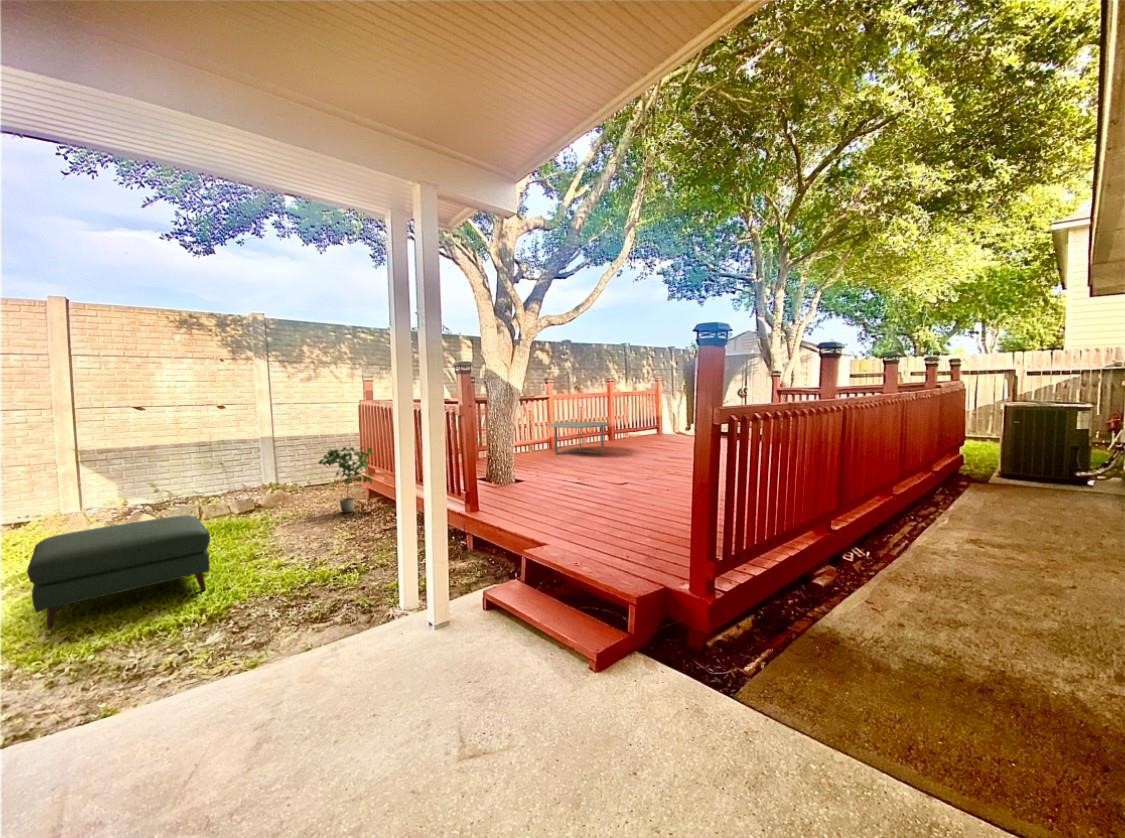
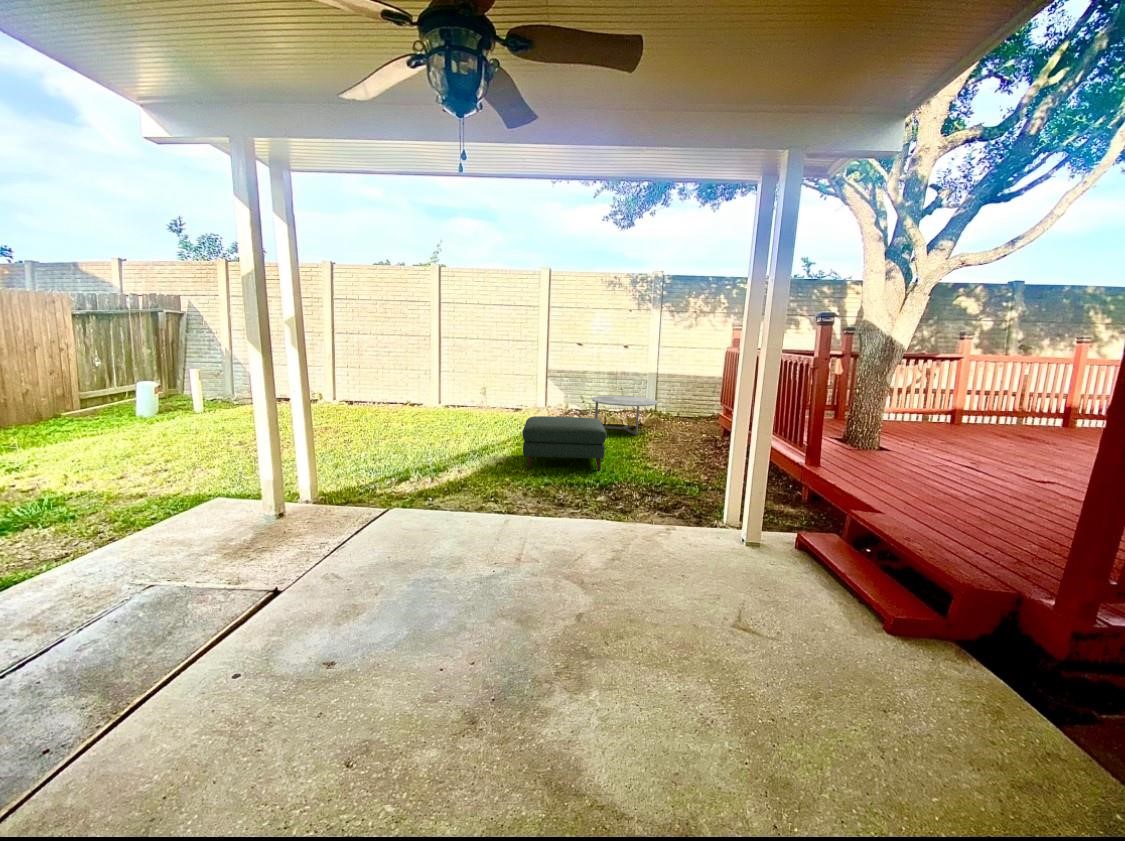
coffee table: present [548,422,611,454] -> present [592,396,658,435]
potted plant: present [318,447,377,513] -> none [686,387,734,444]

